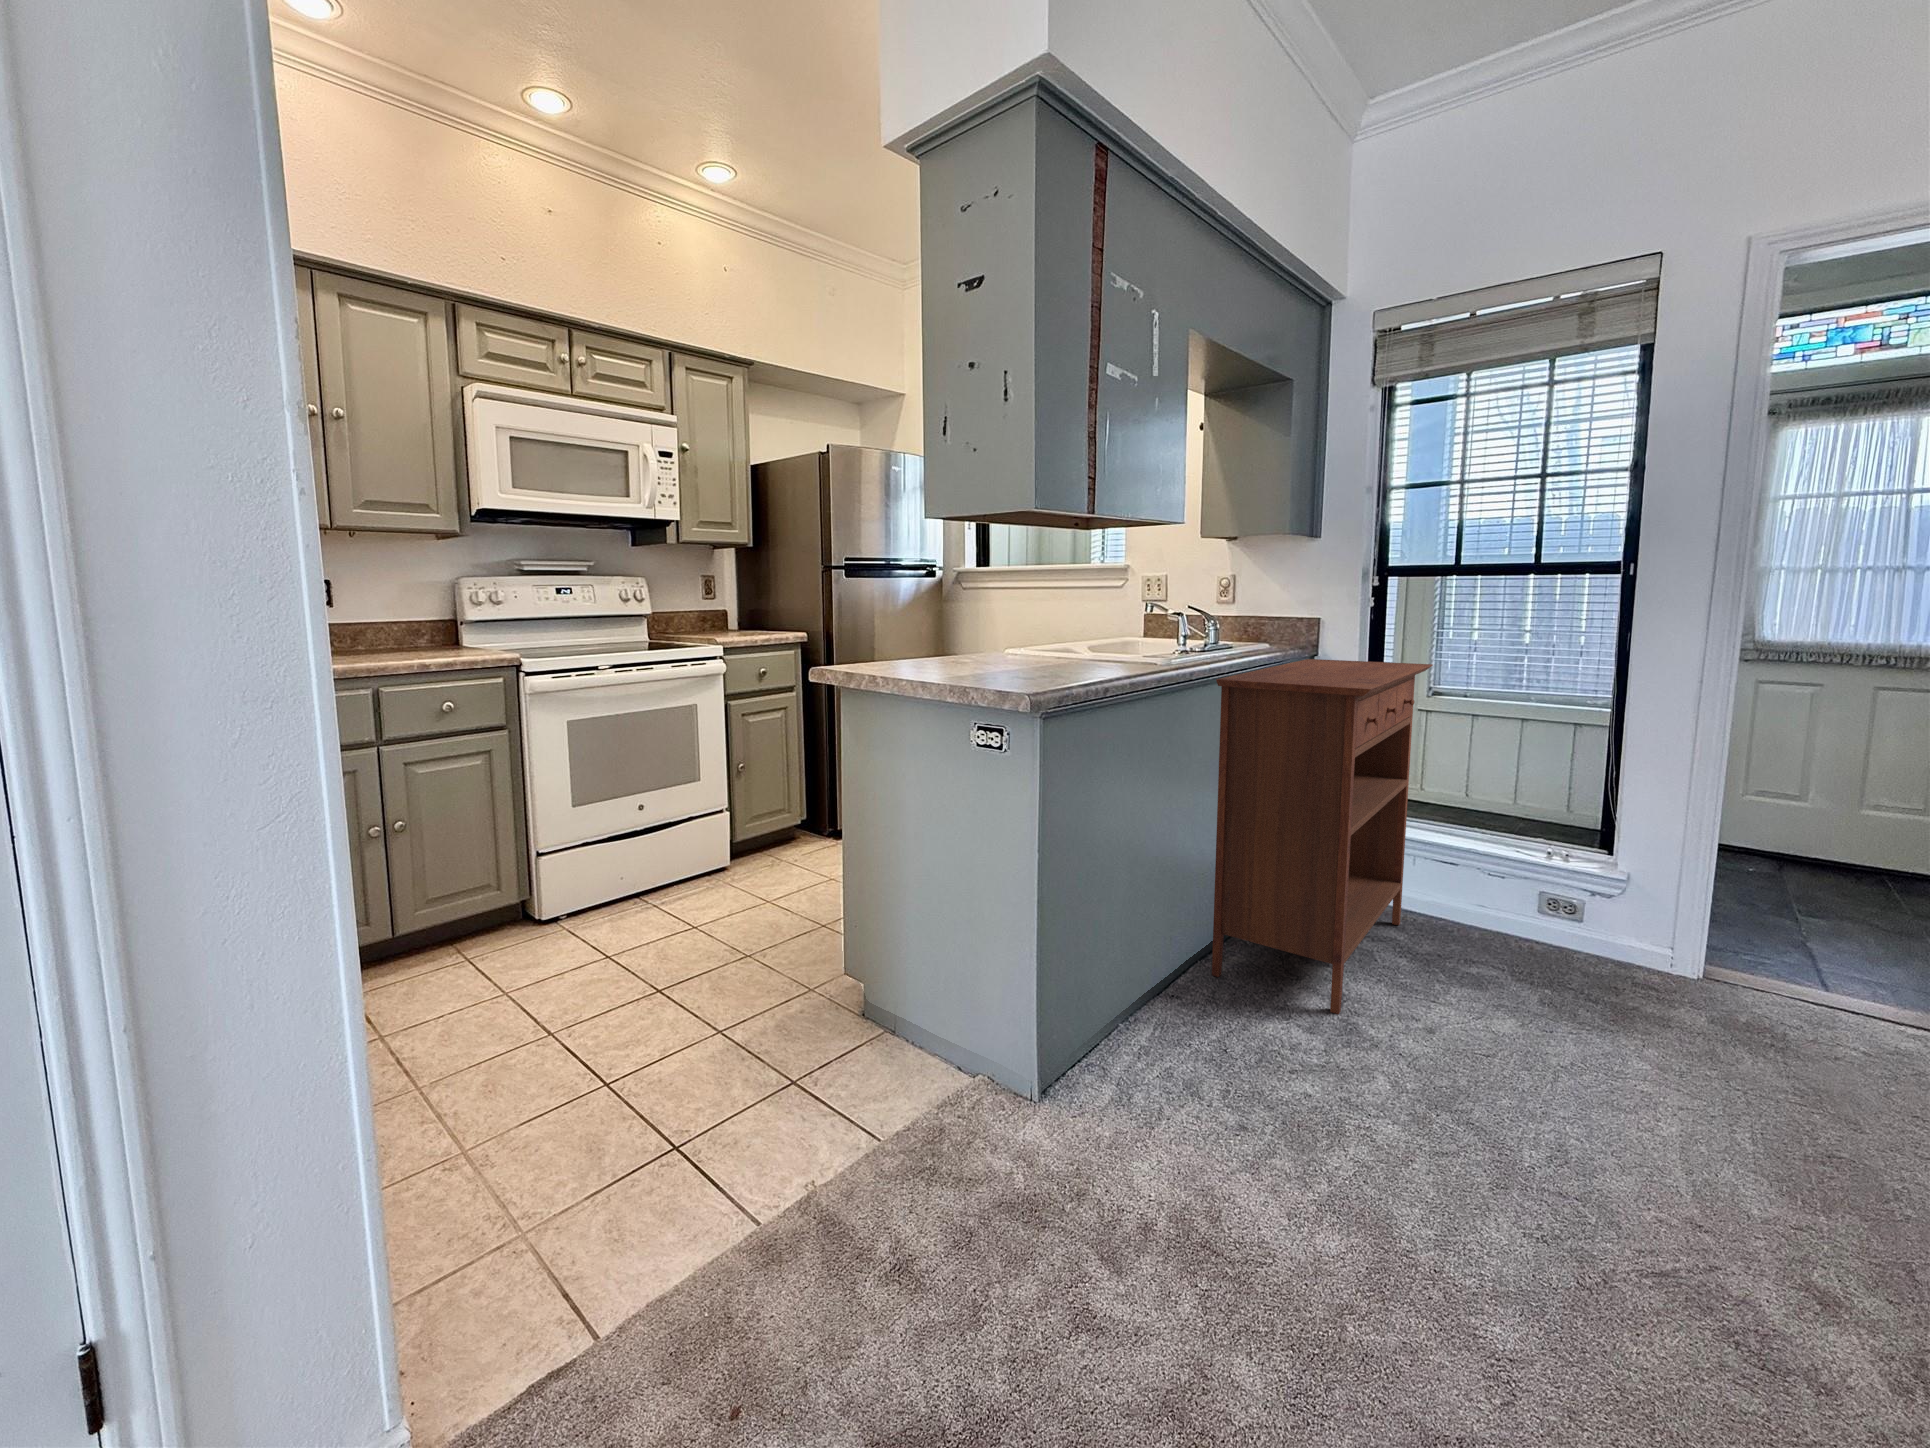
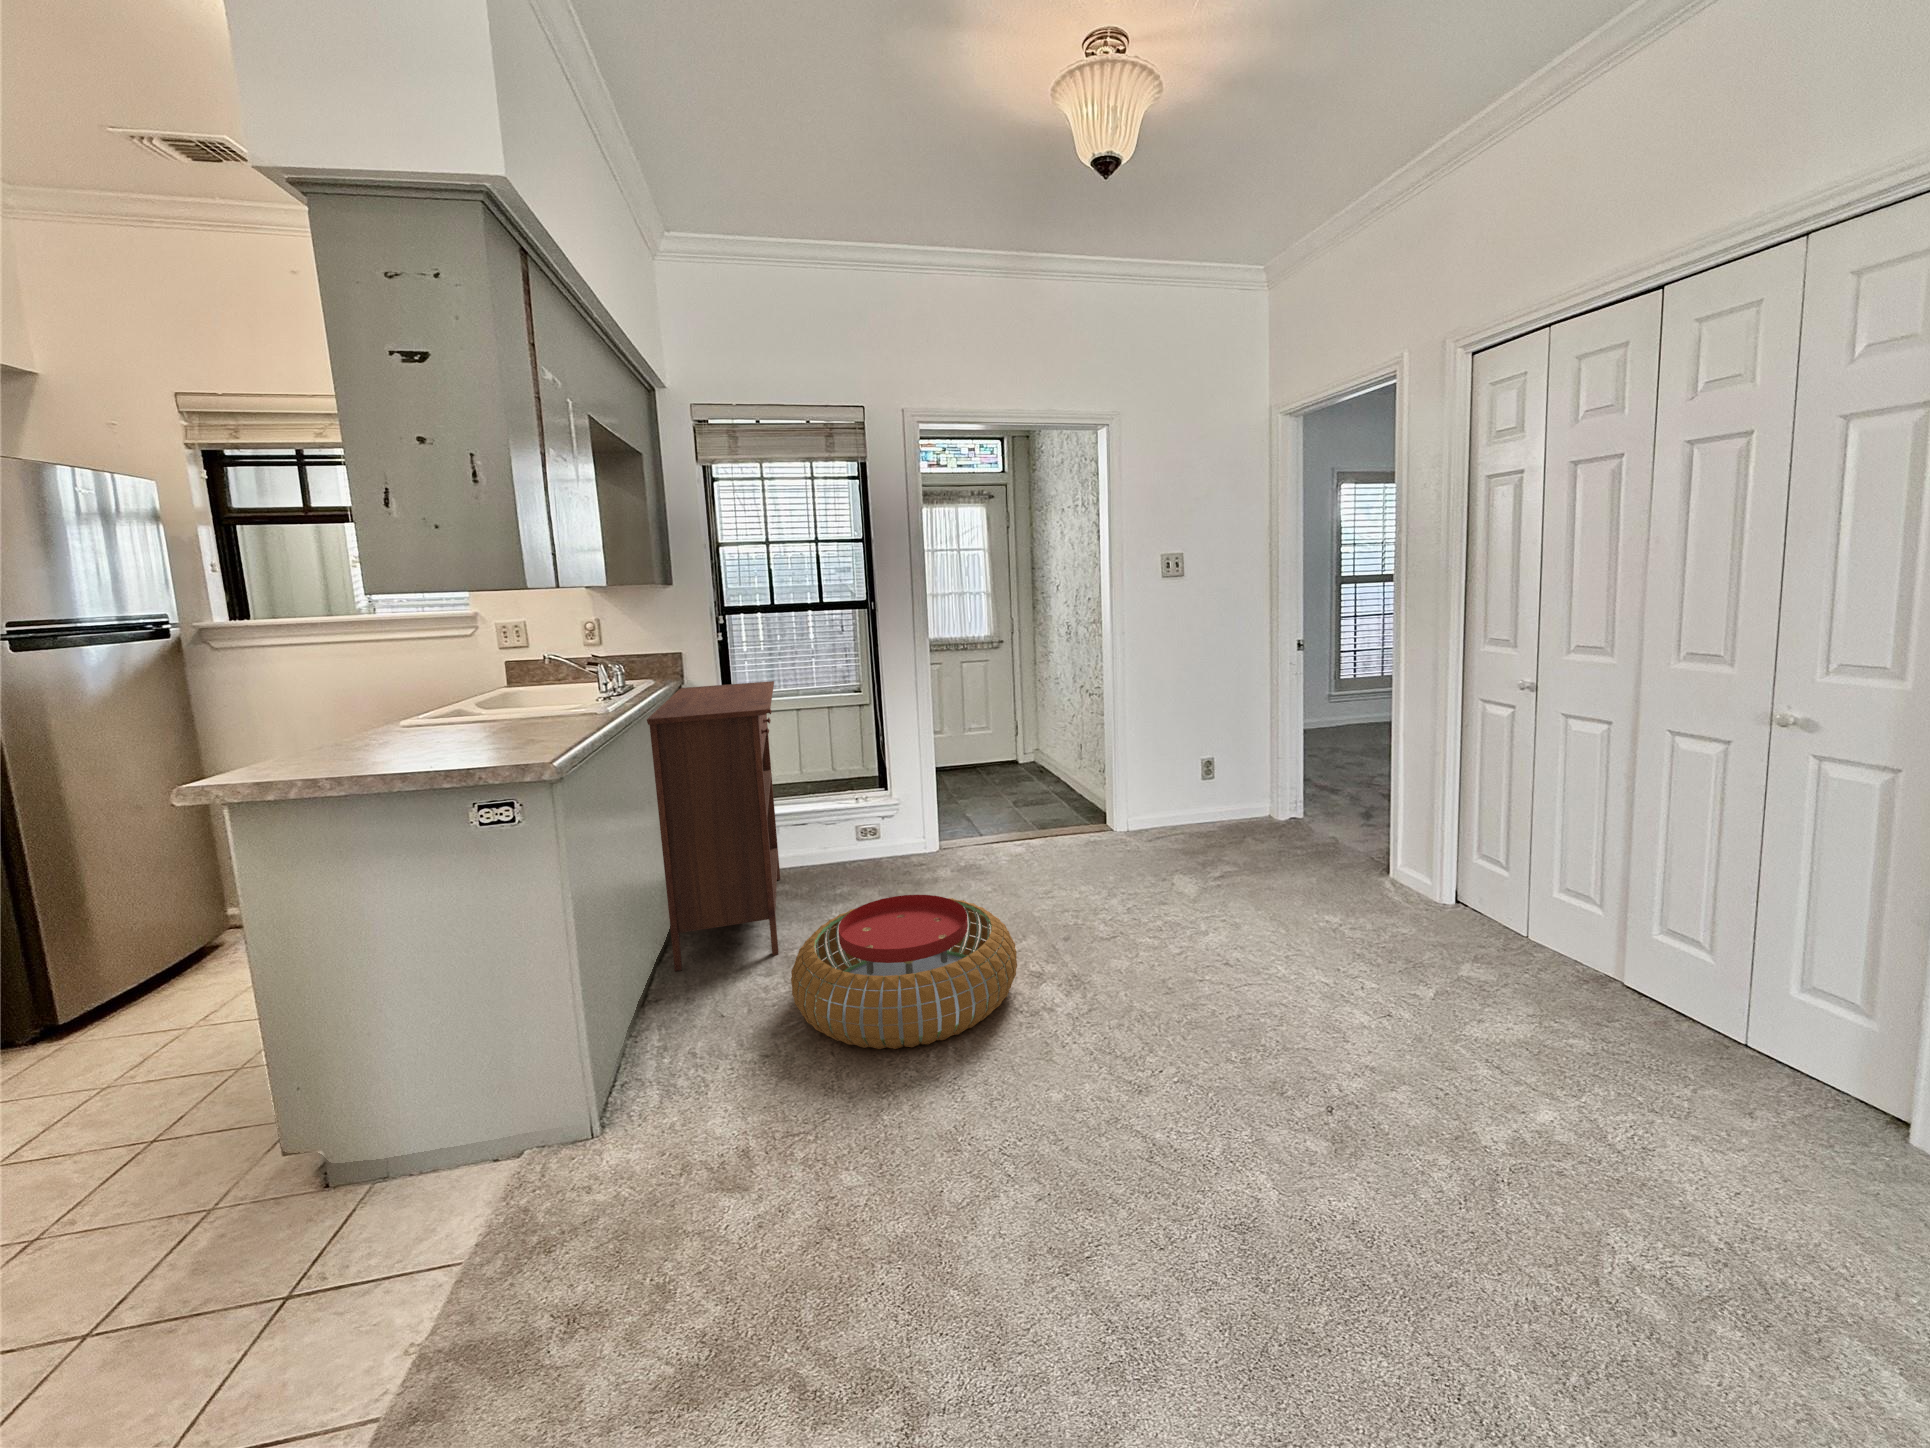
pouf: none [1303,1000,1773,1313] -> present [791,895,1017,1049]

